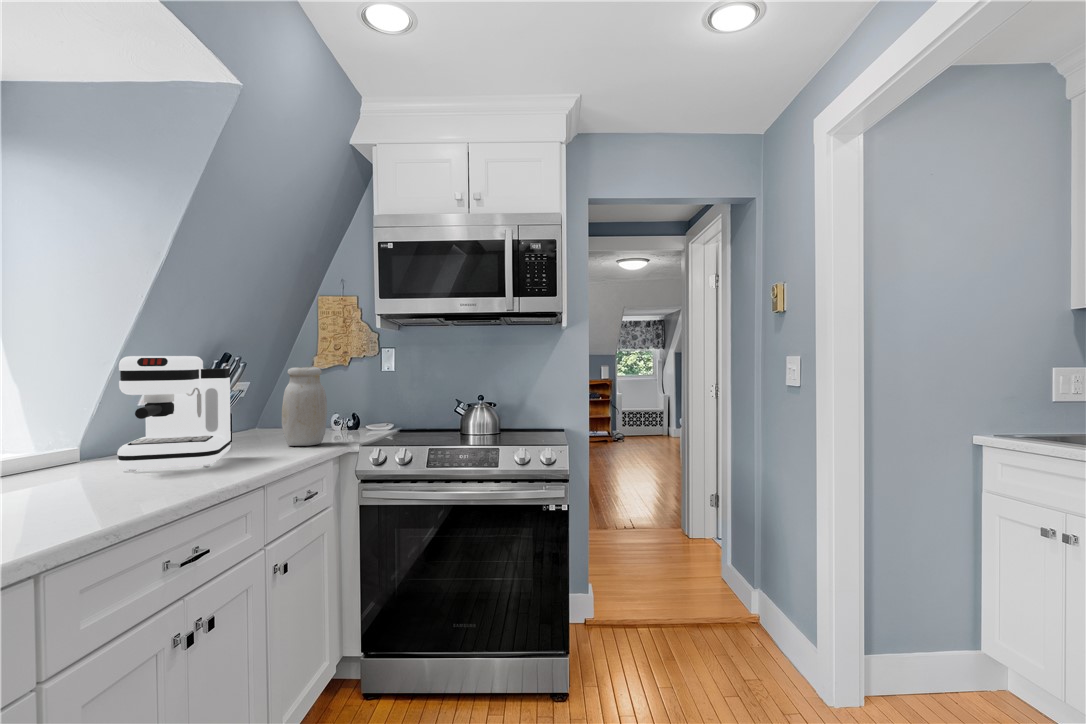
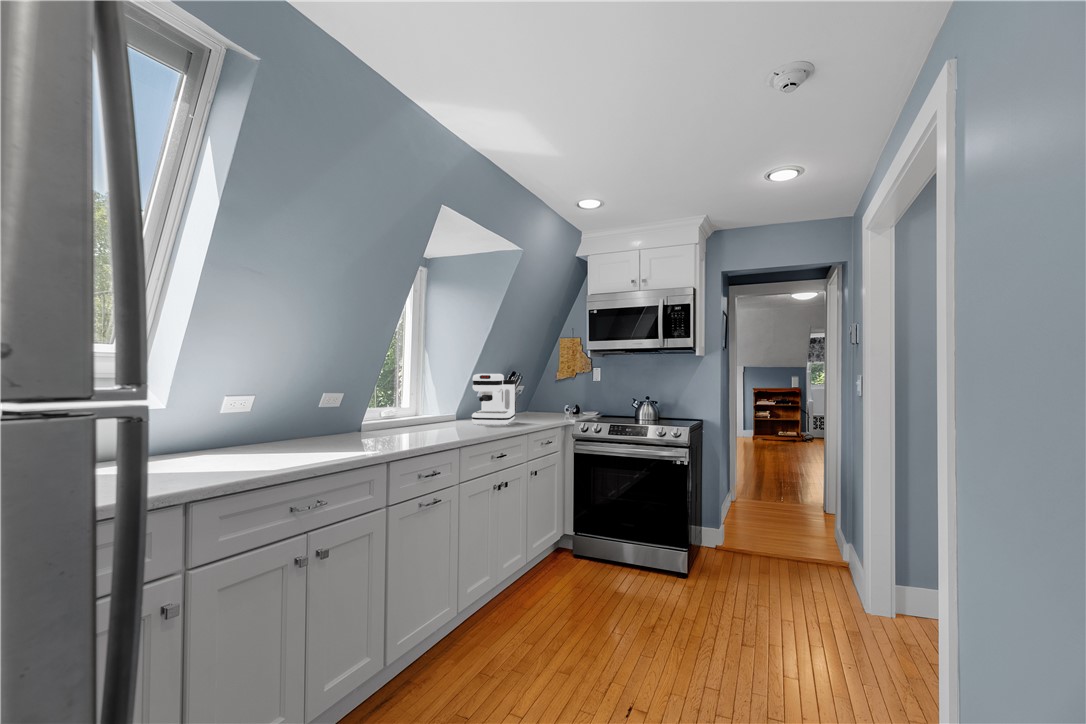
jar: present [282,367,327,446] -> none [538,379,560,420]

